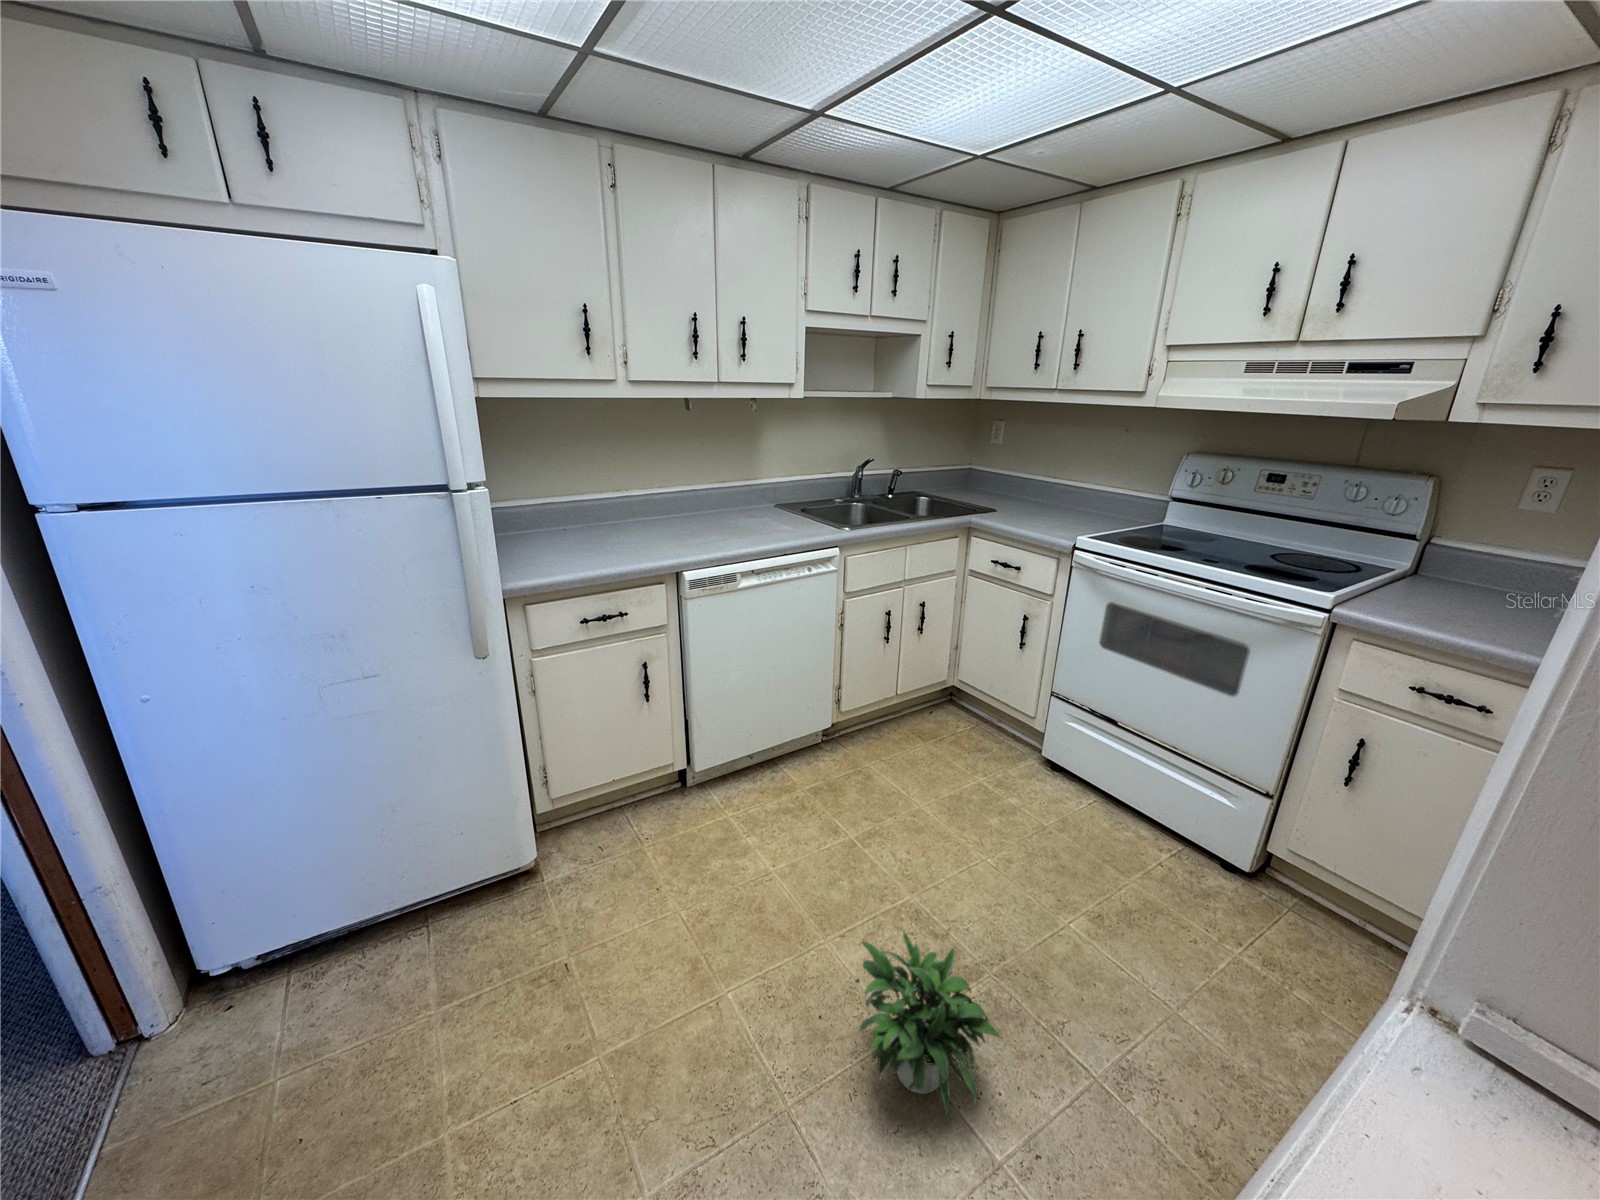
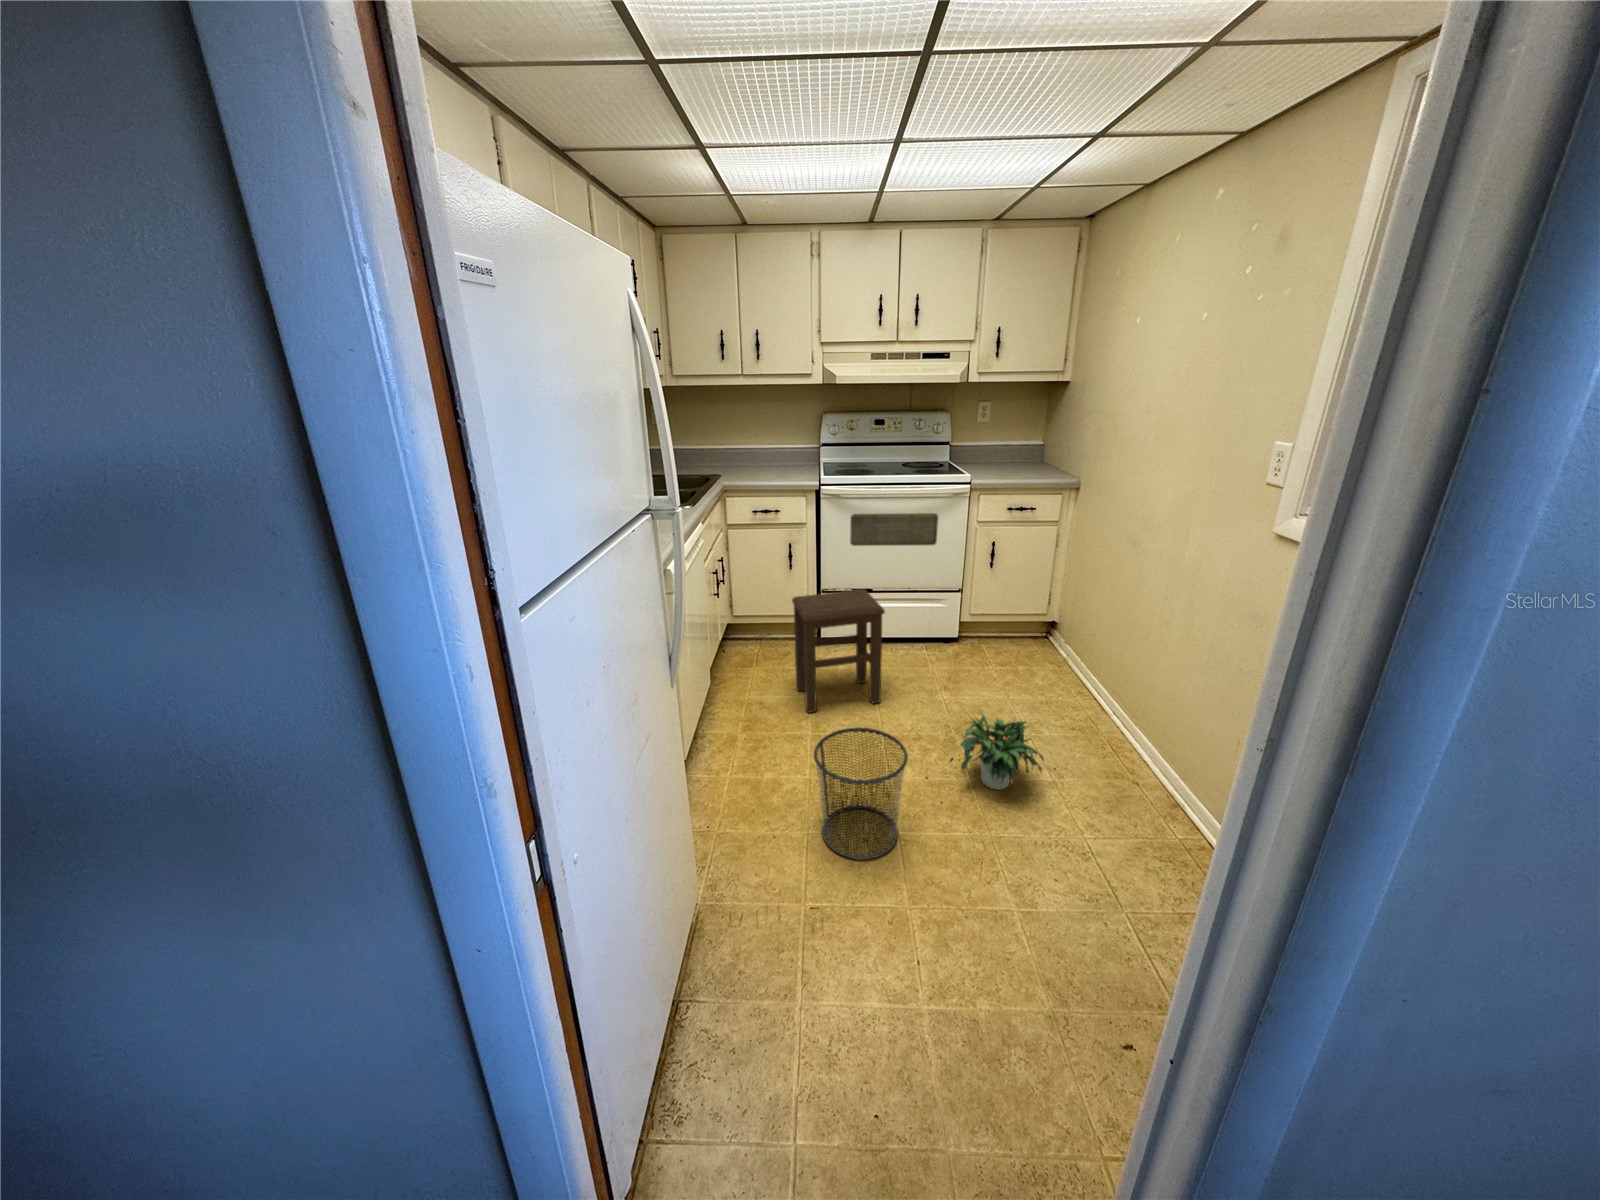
stool: none [883,673,1030,868] -> present [792,589,885,713]
waste bin: none [637,816,761,996] -> present [814,727,908,859]

